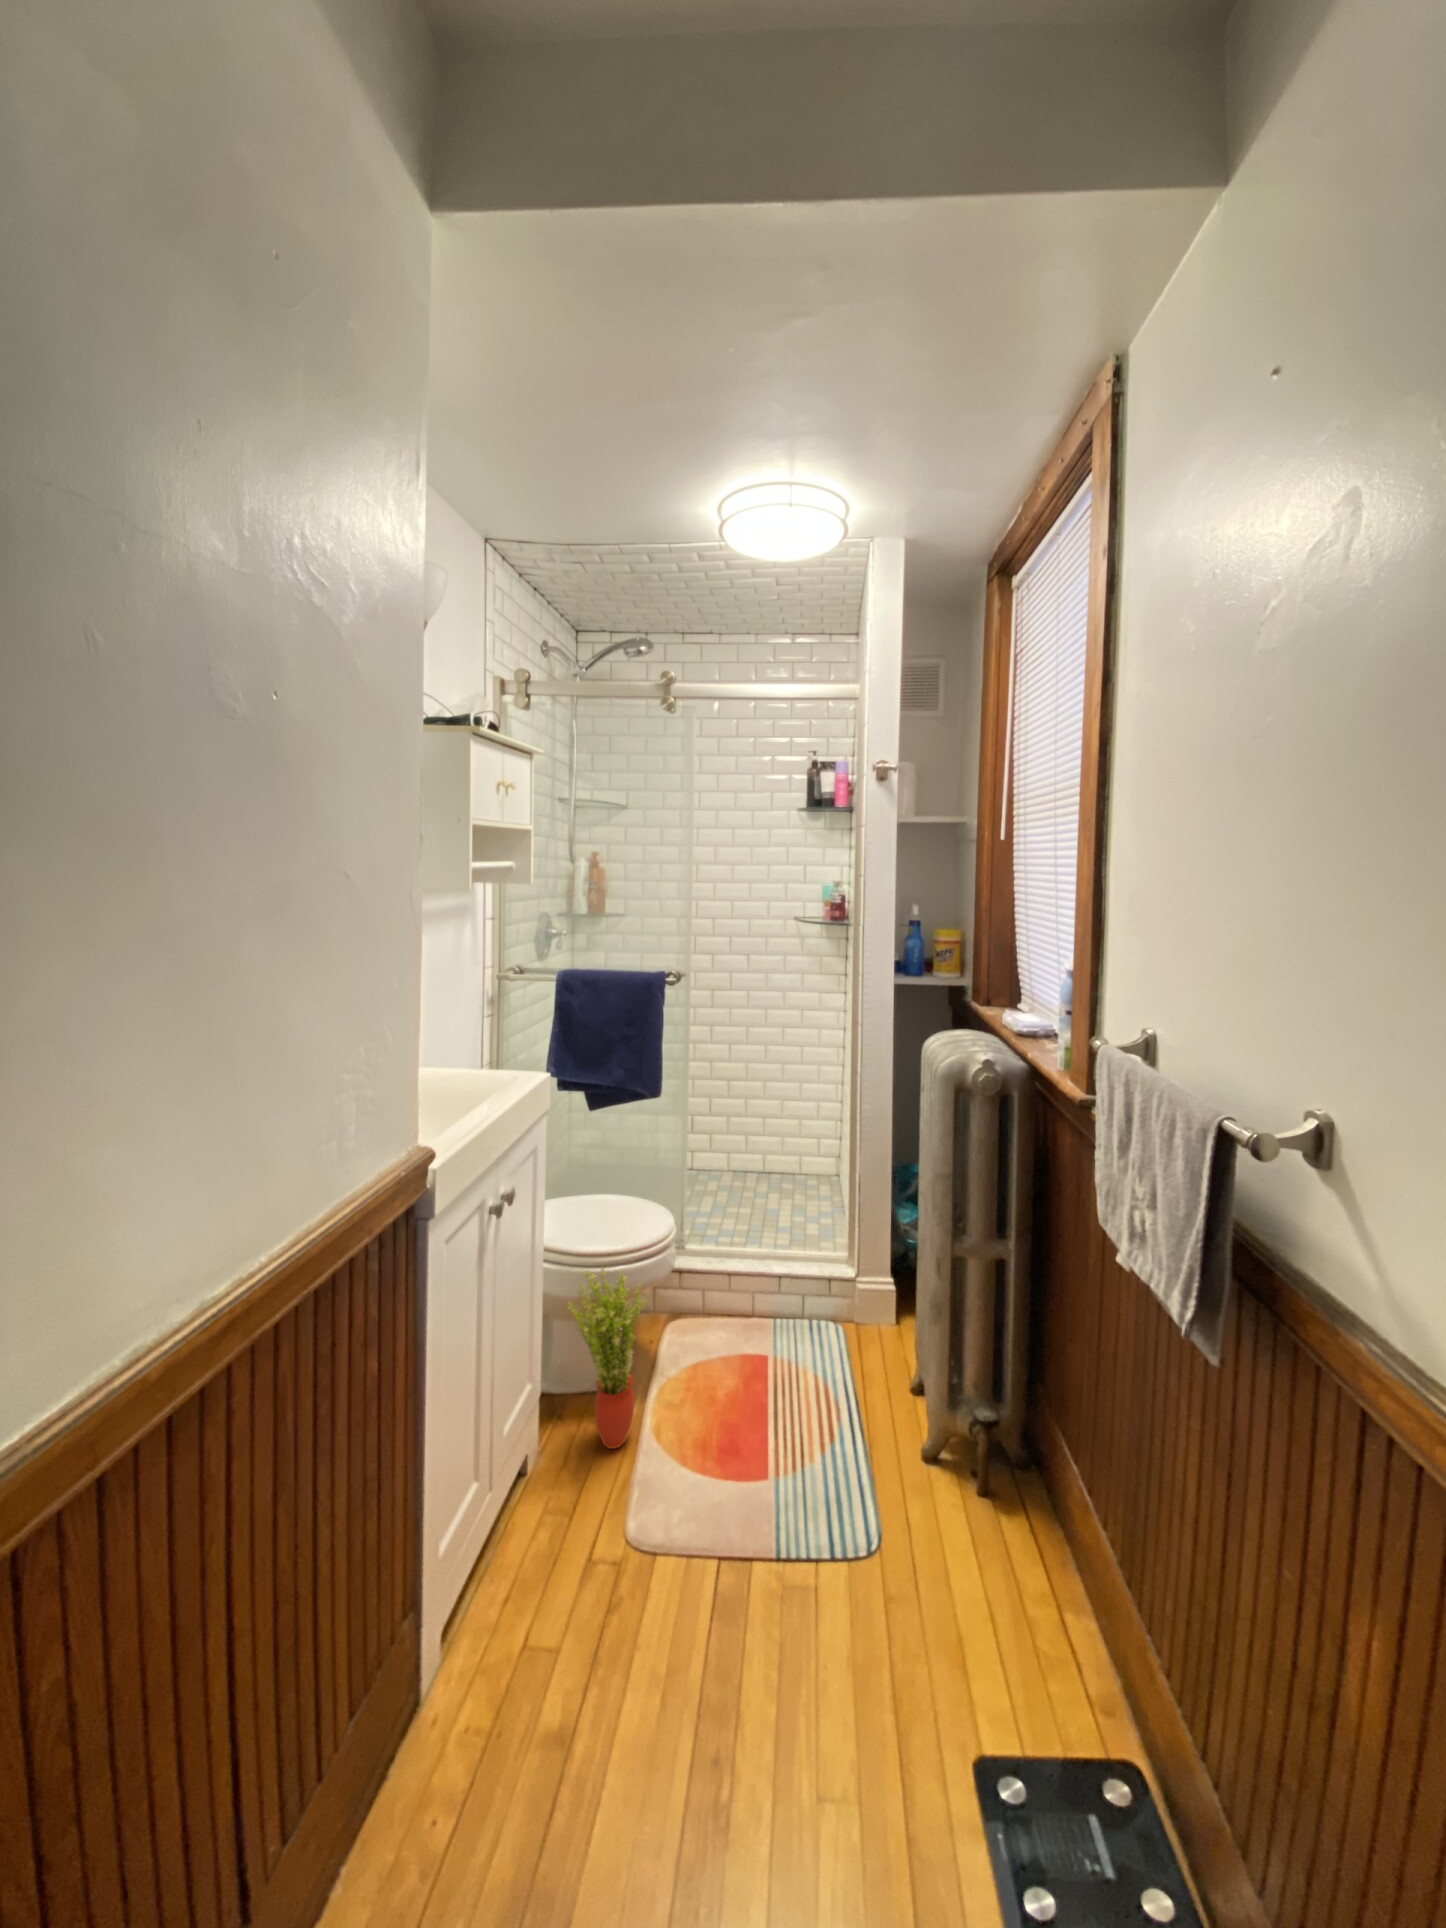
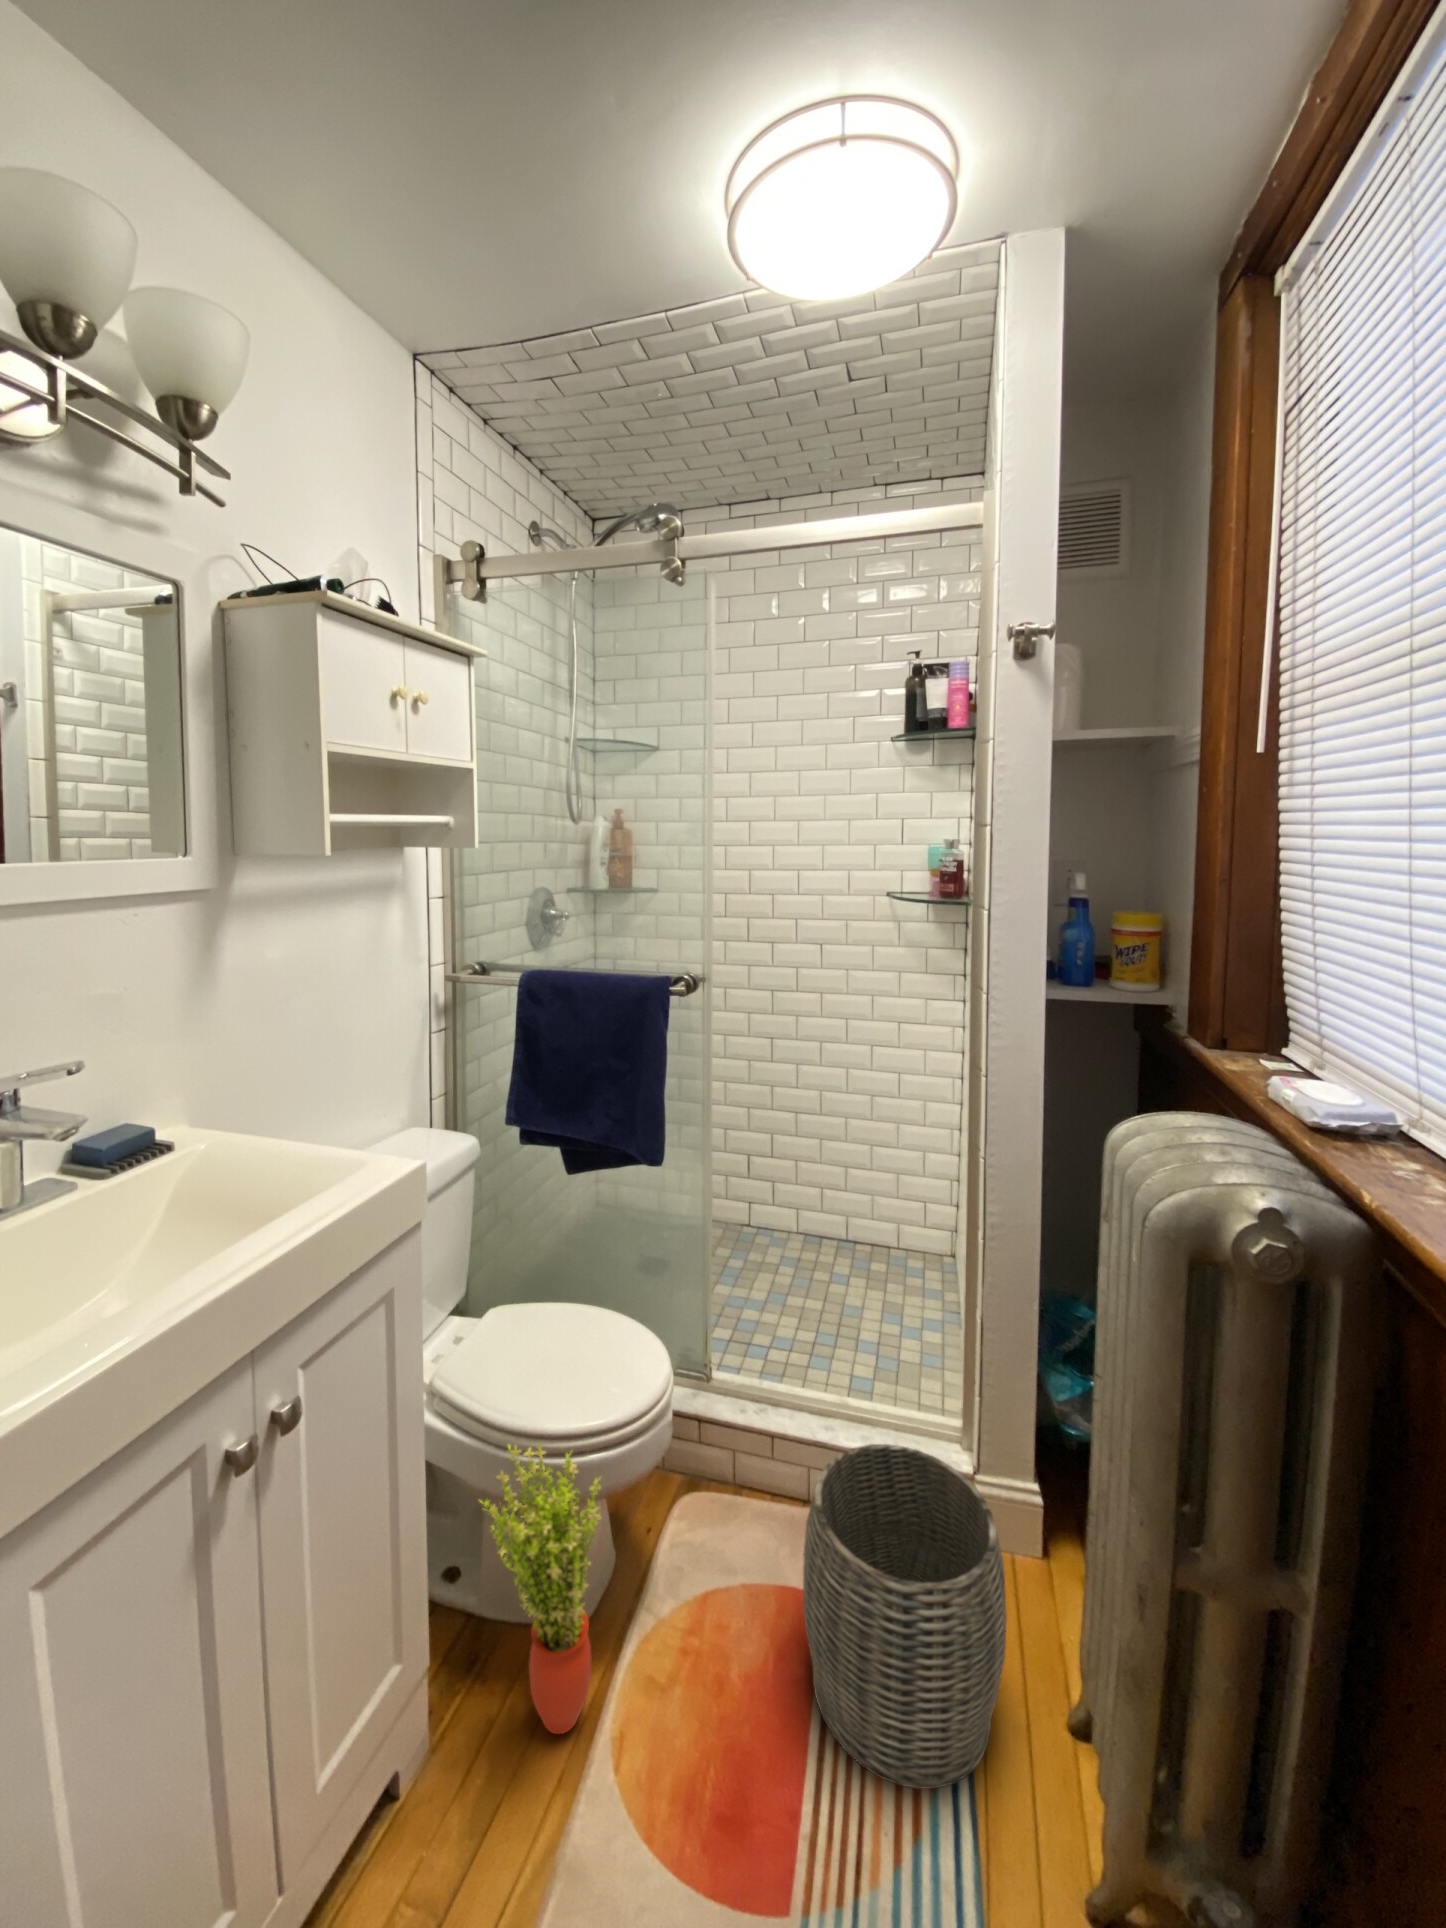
woven basket: none [761,1255,876,1433] -> present [803,1444,1007,1789]

